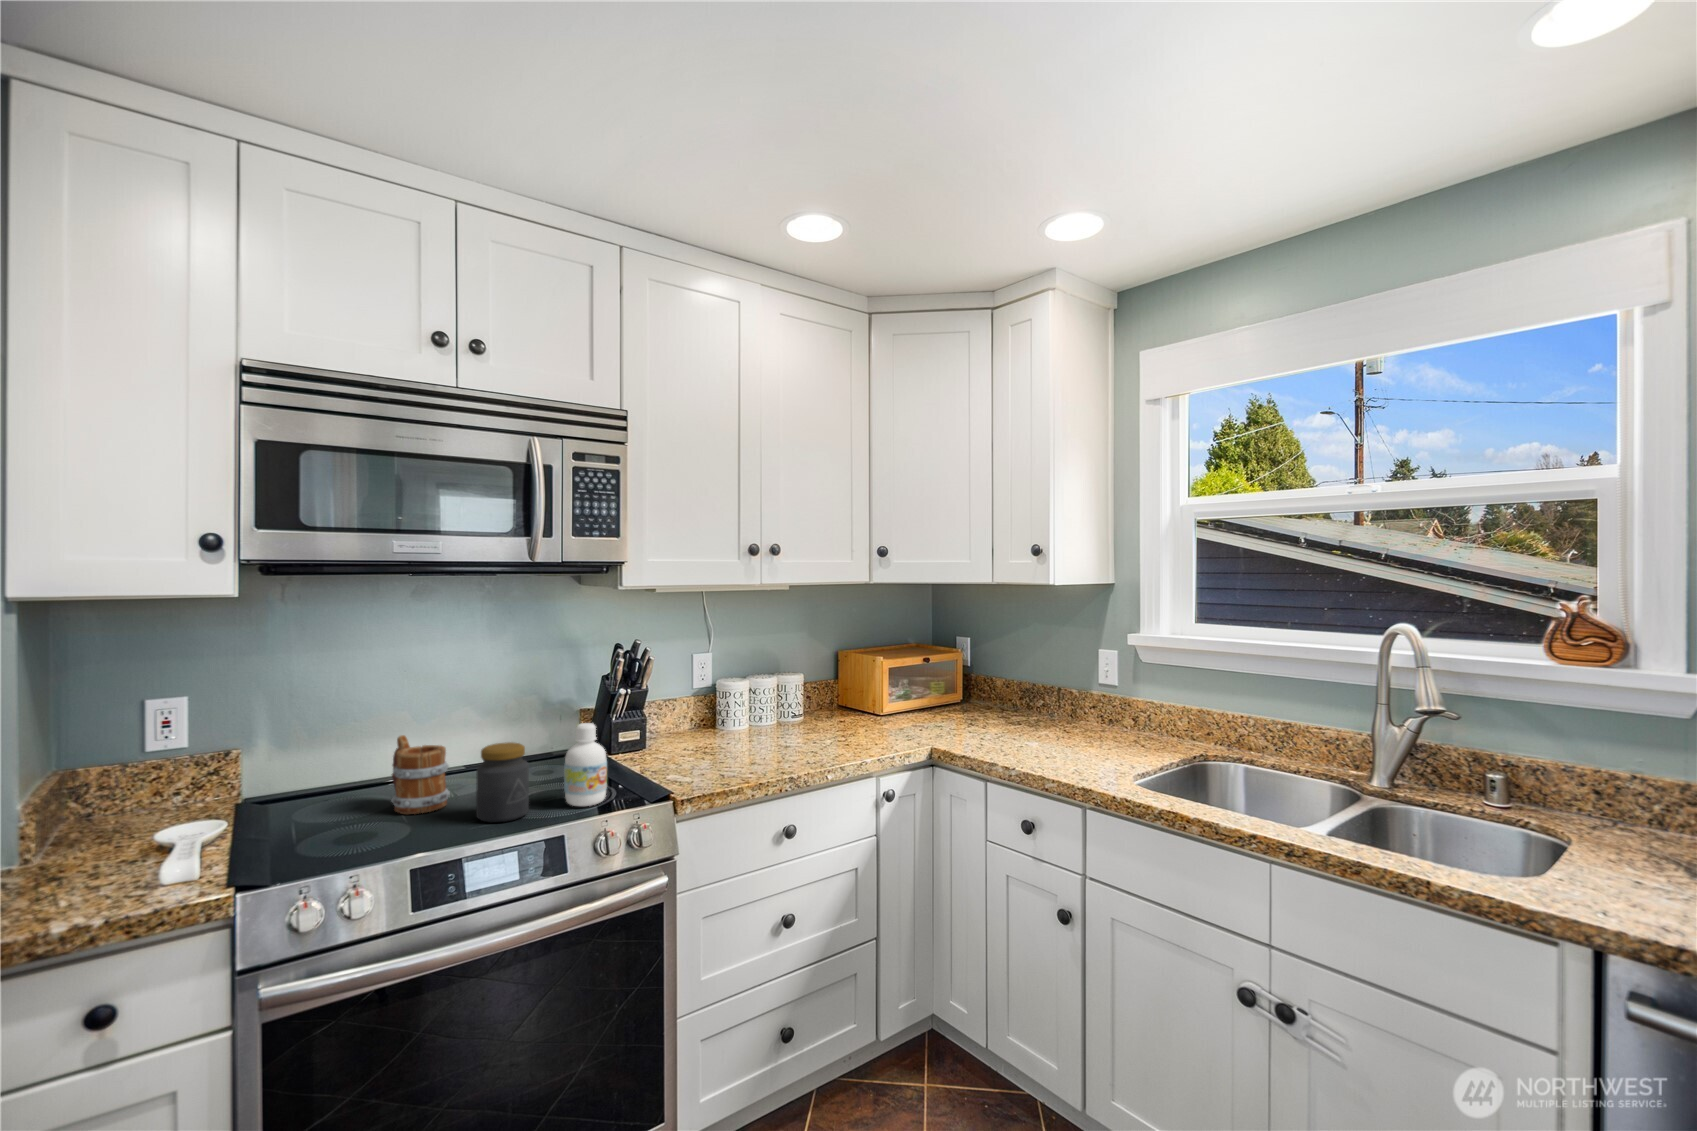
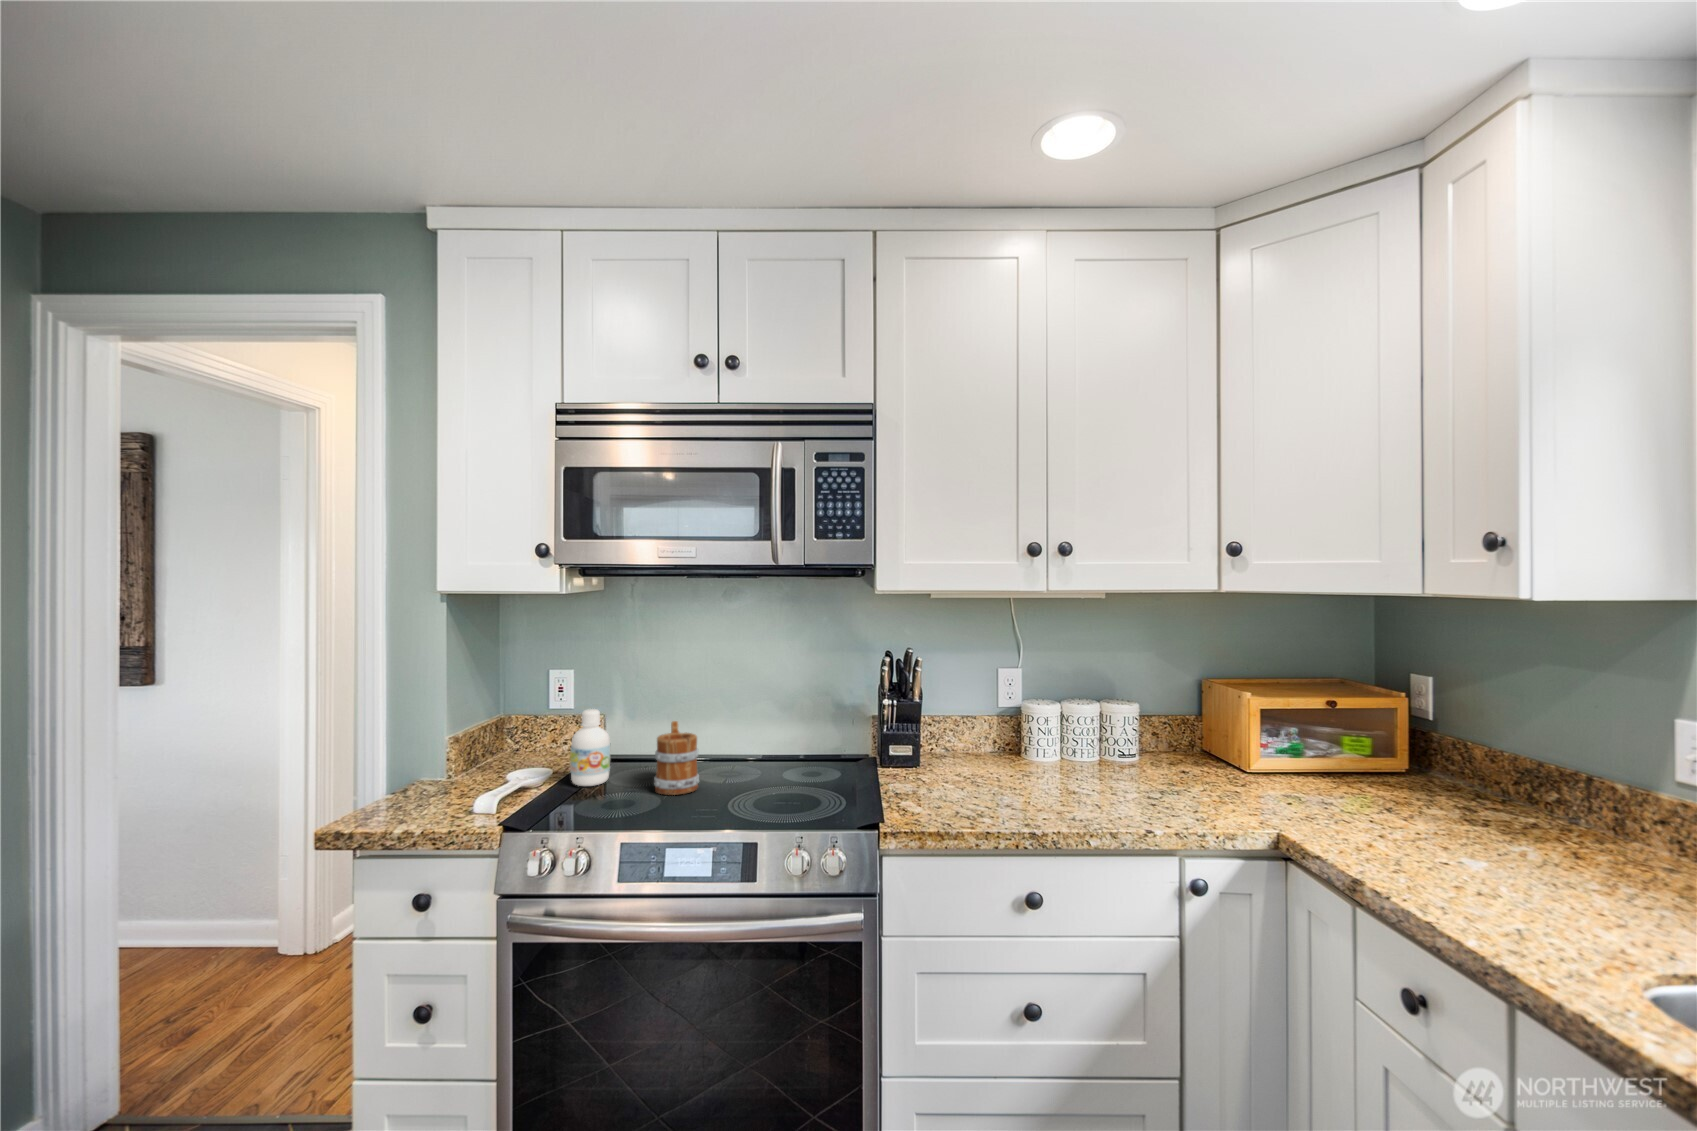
bottle: present [564,723,607,806] -> present [570,709,610,786]
jar: present [476,742,529,822] -> none [692,740,741,819]

